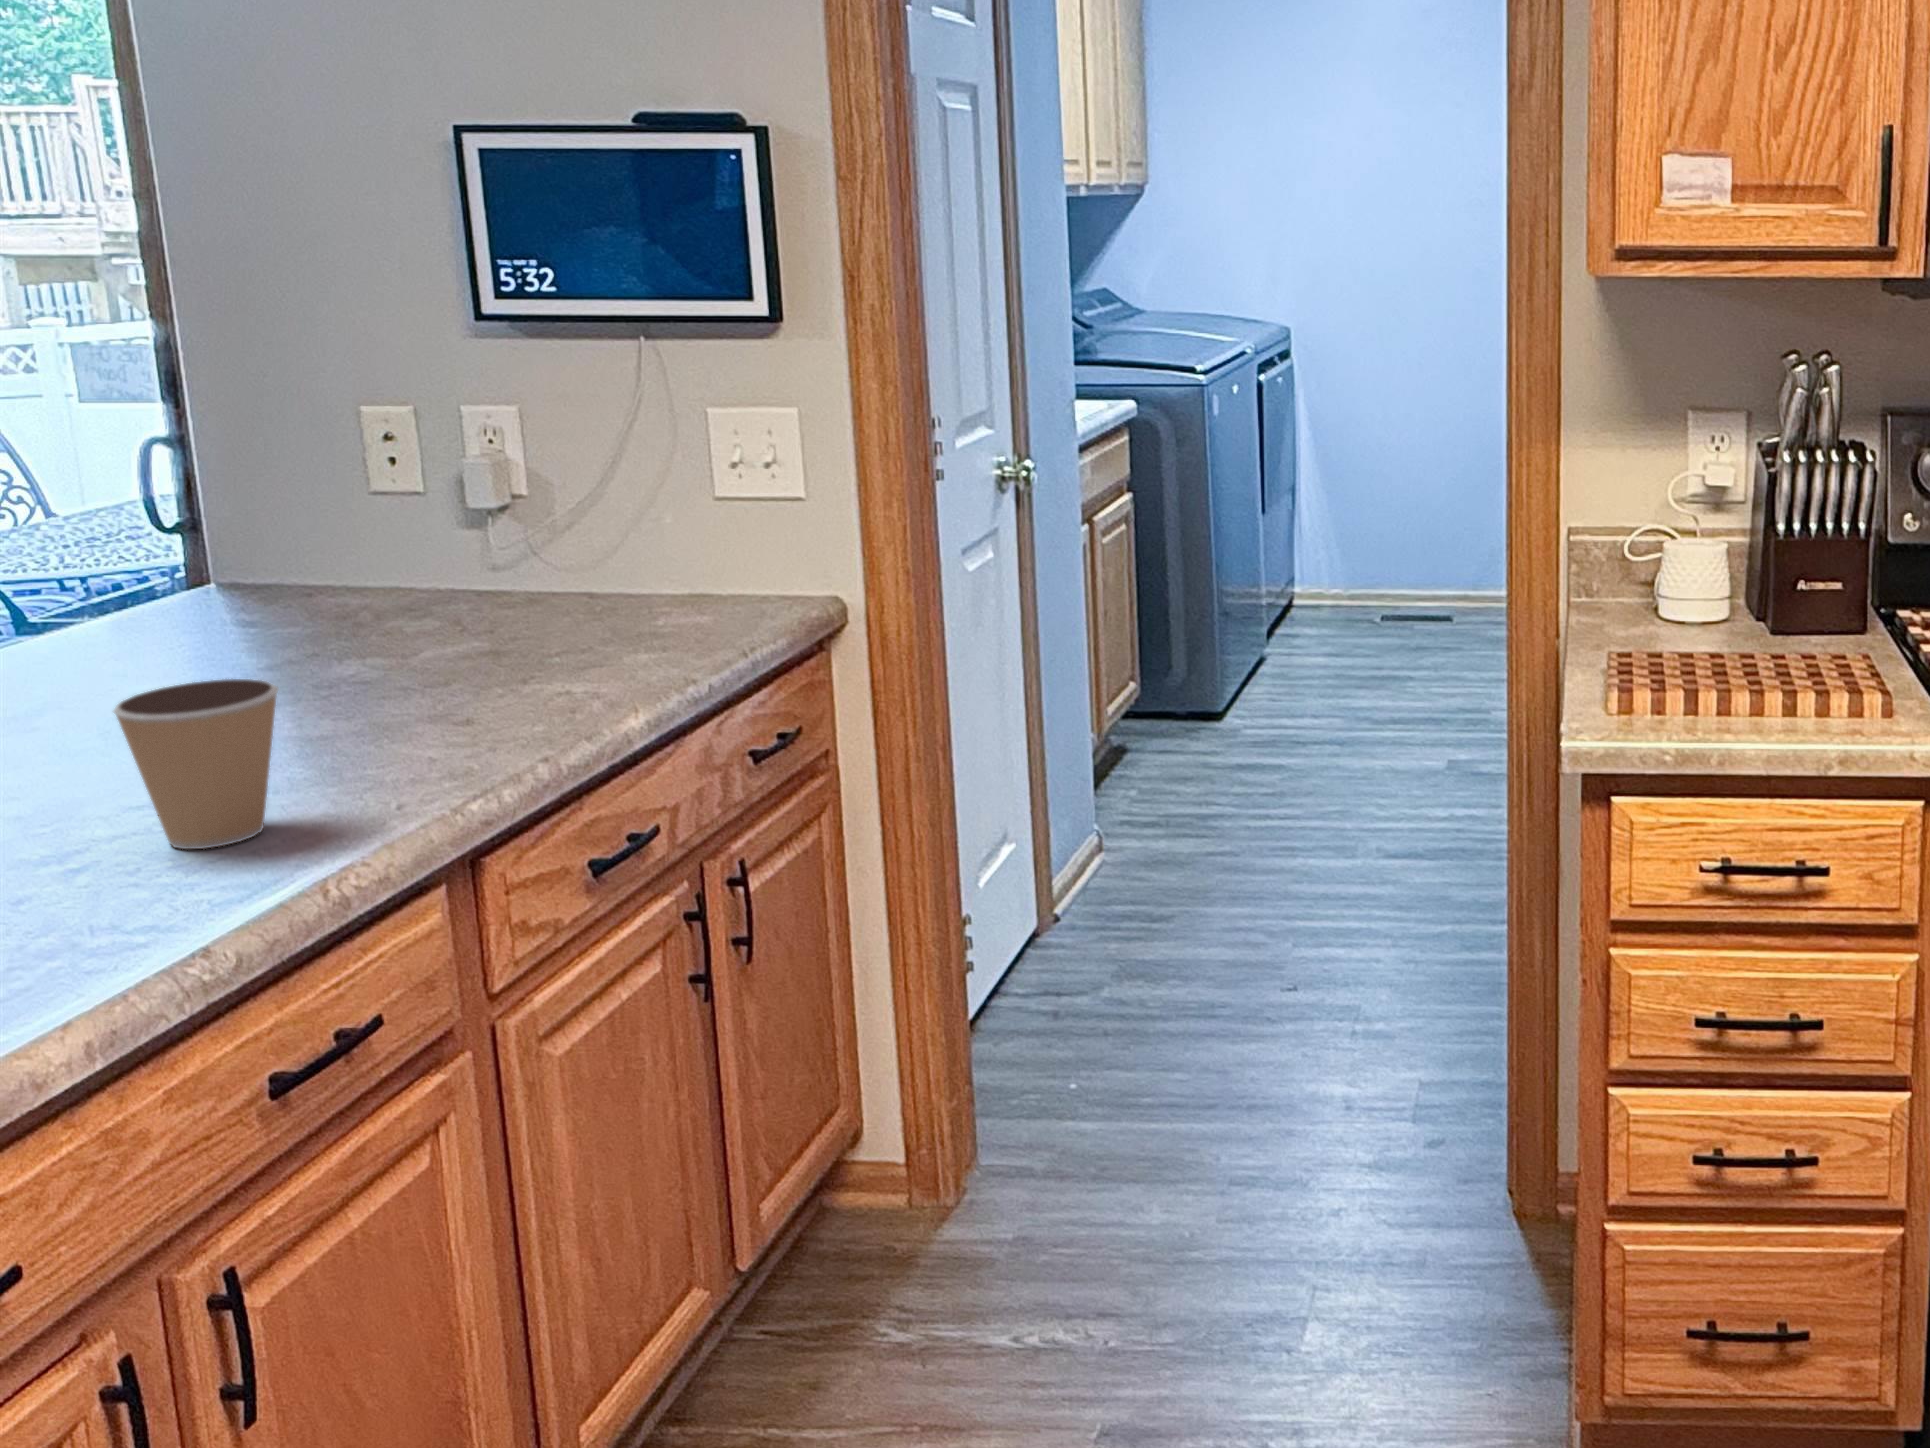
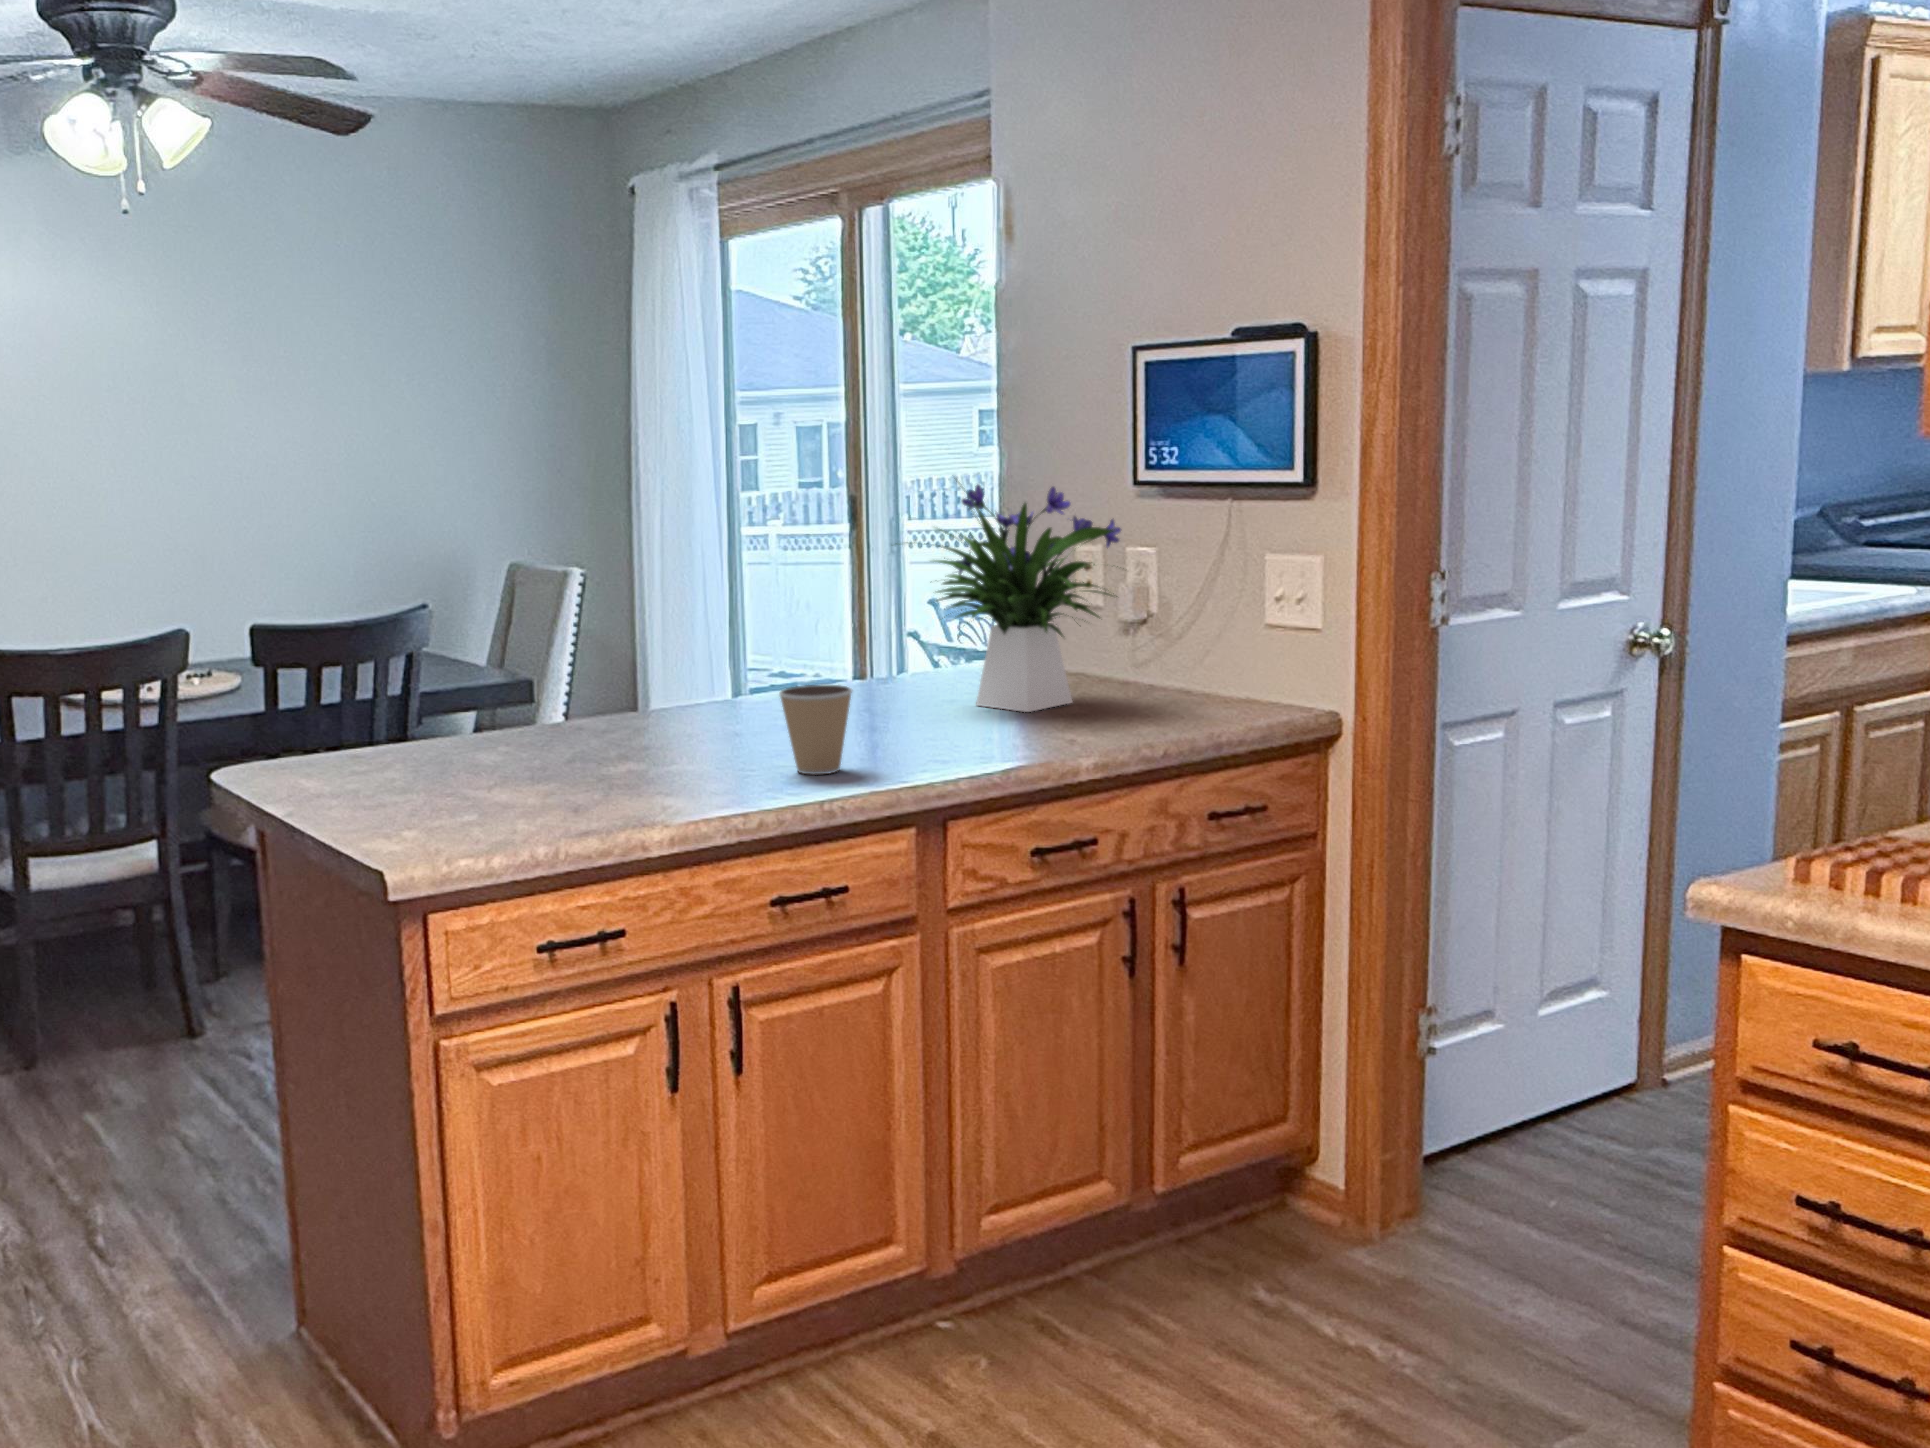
flower arrangement: none [133,306,551,664] -> present [936,485,1121,712]

